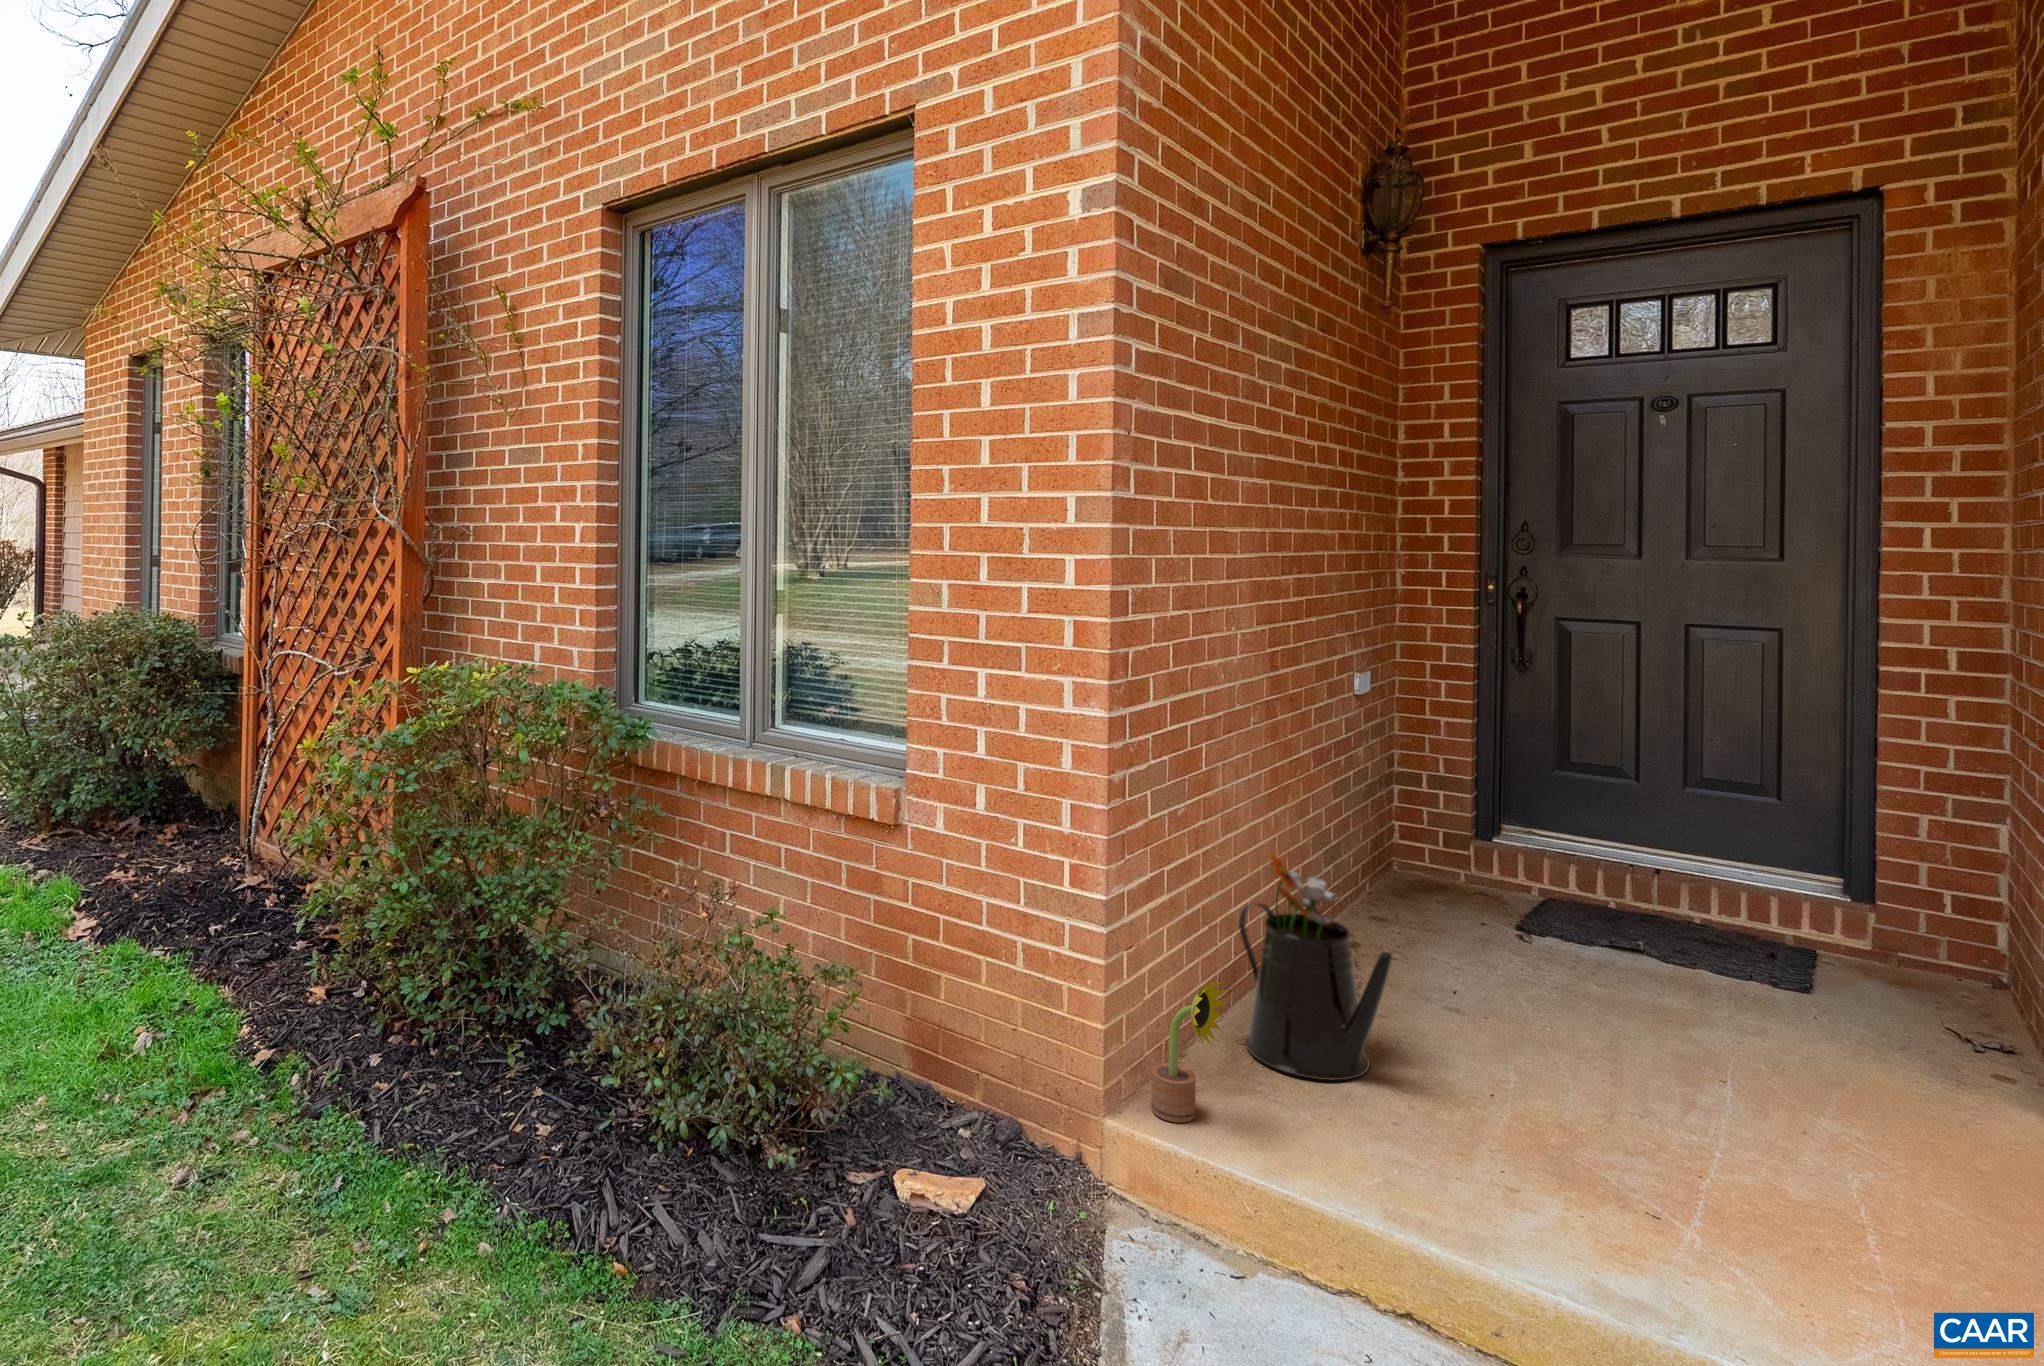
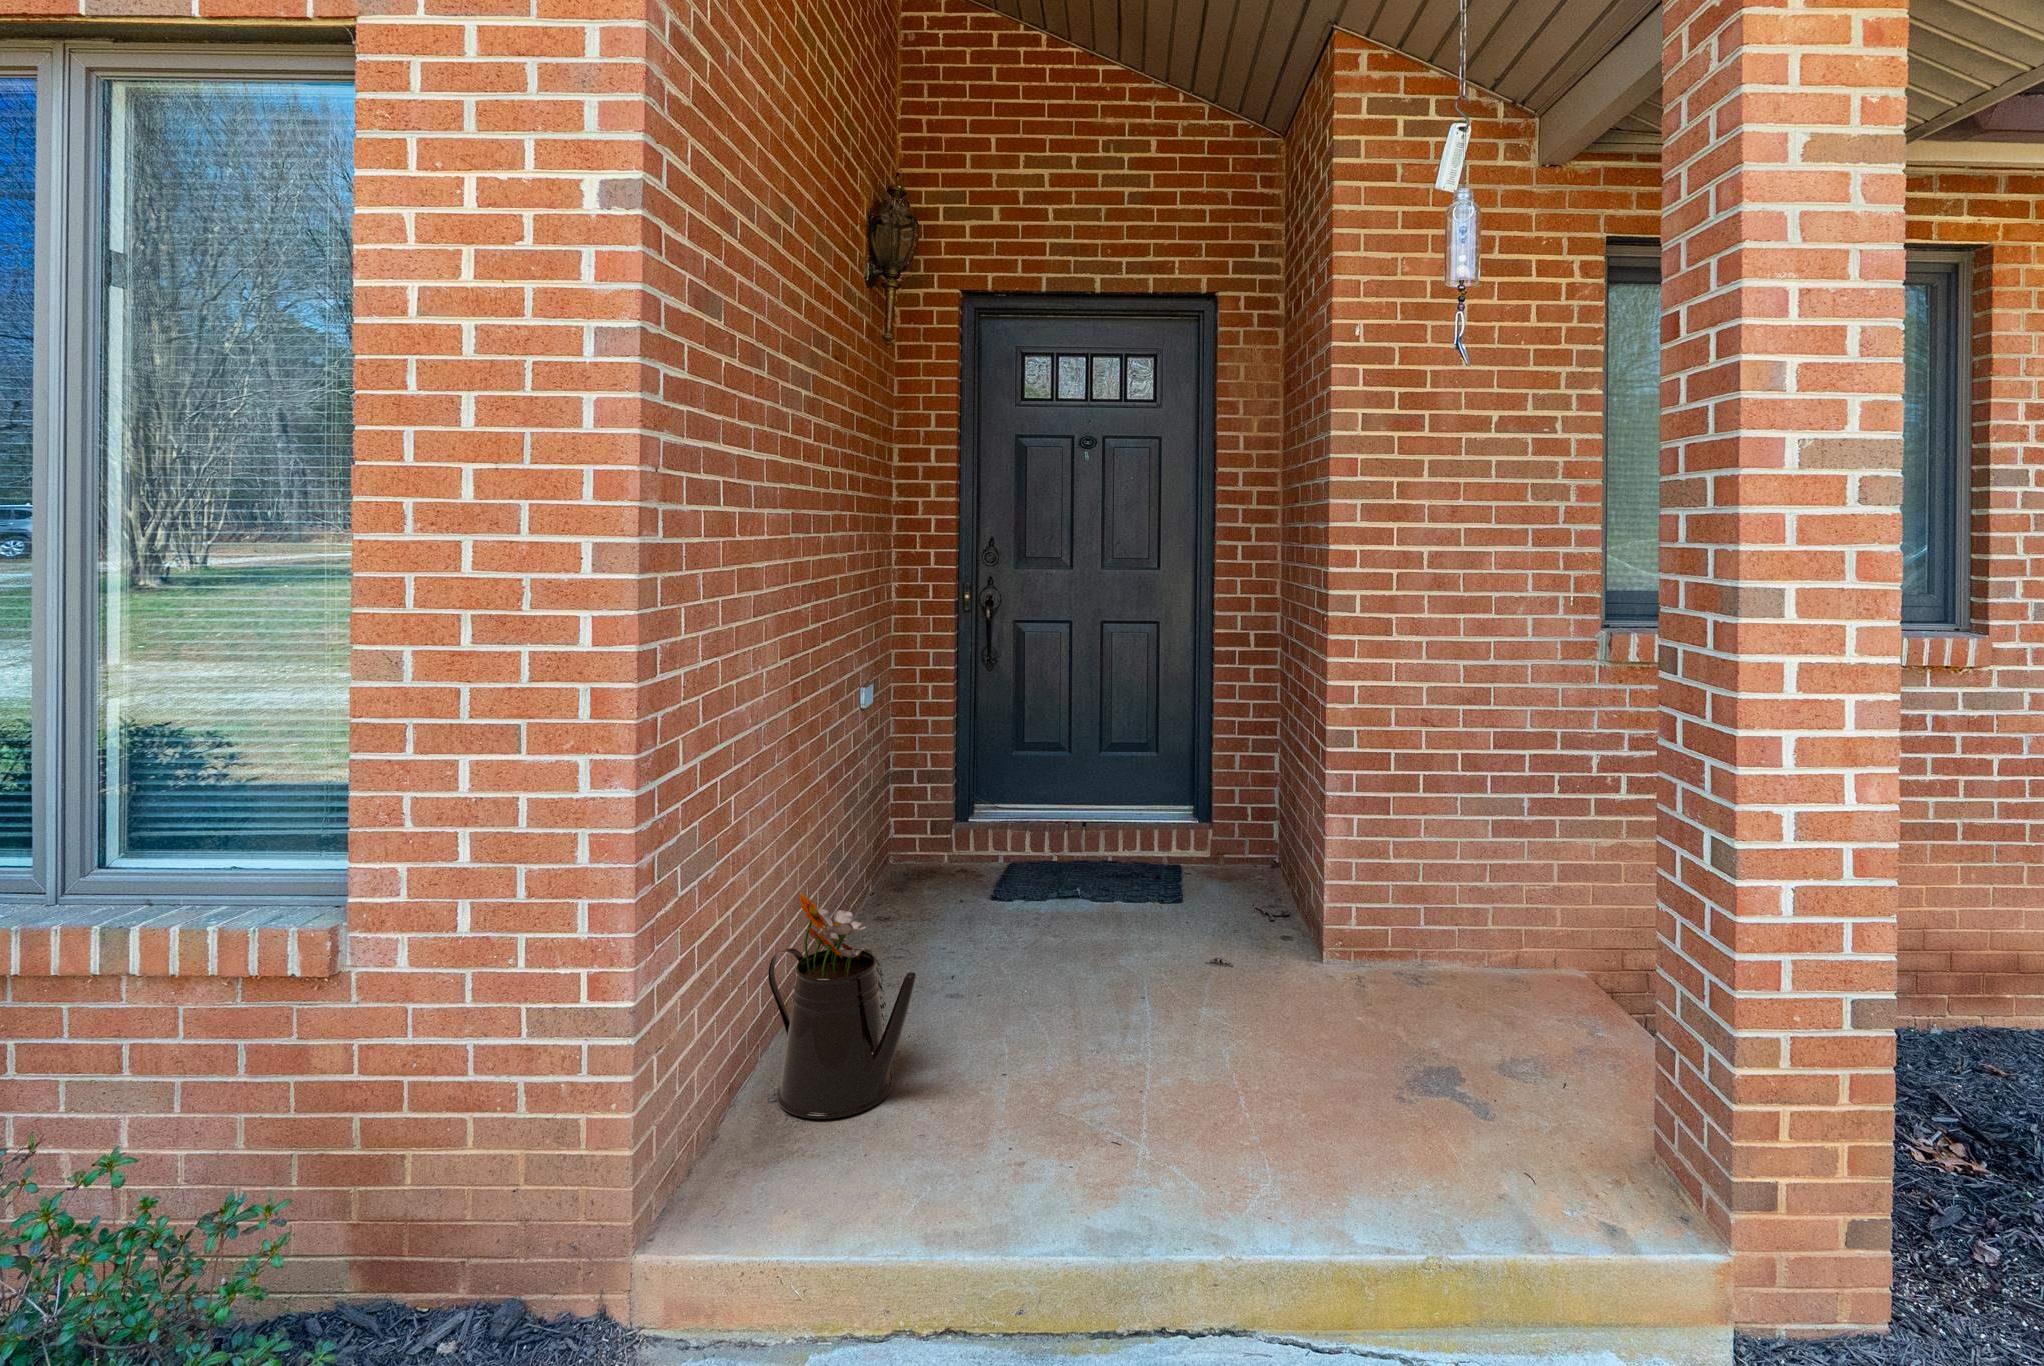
decorative plant: present [1151,979,1226,1123] -> none [686,1054,766,1228]

